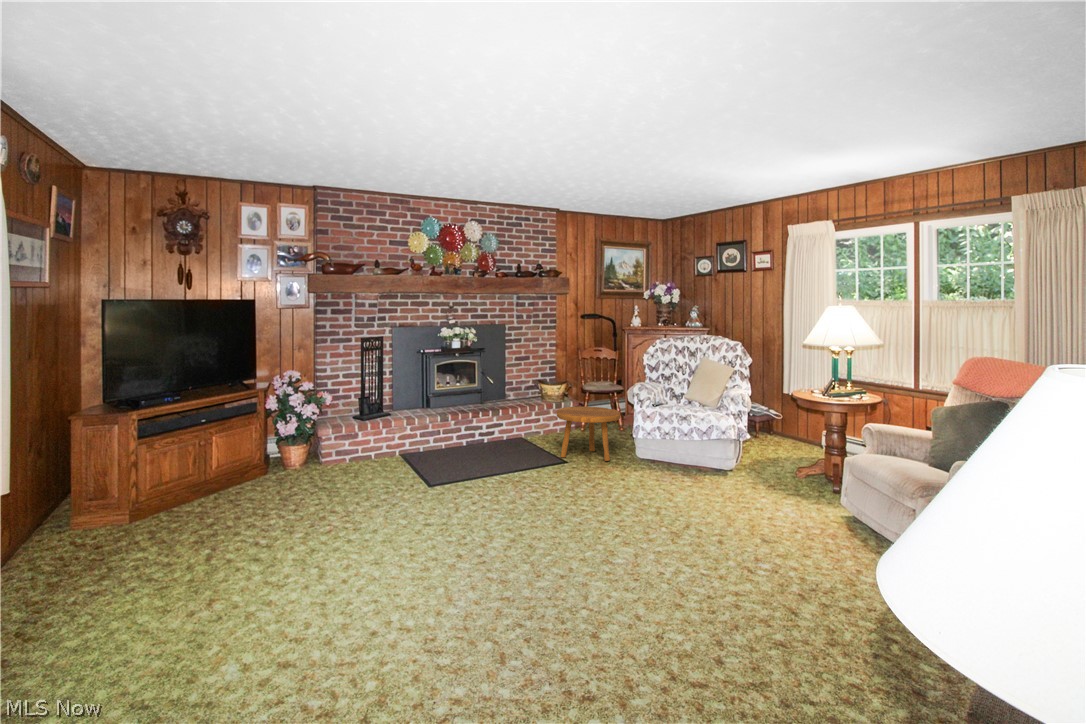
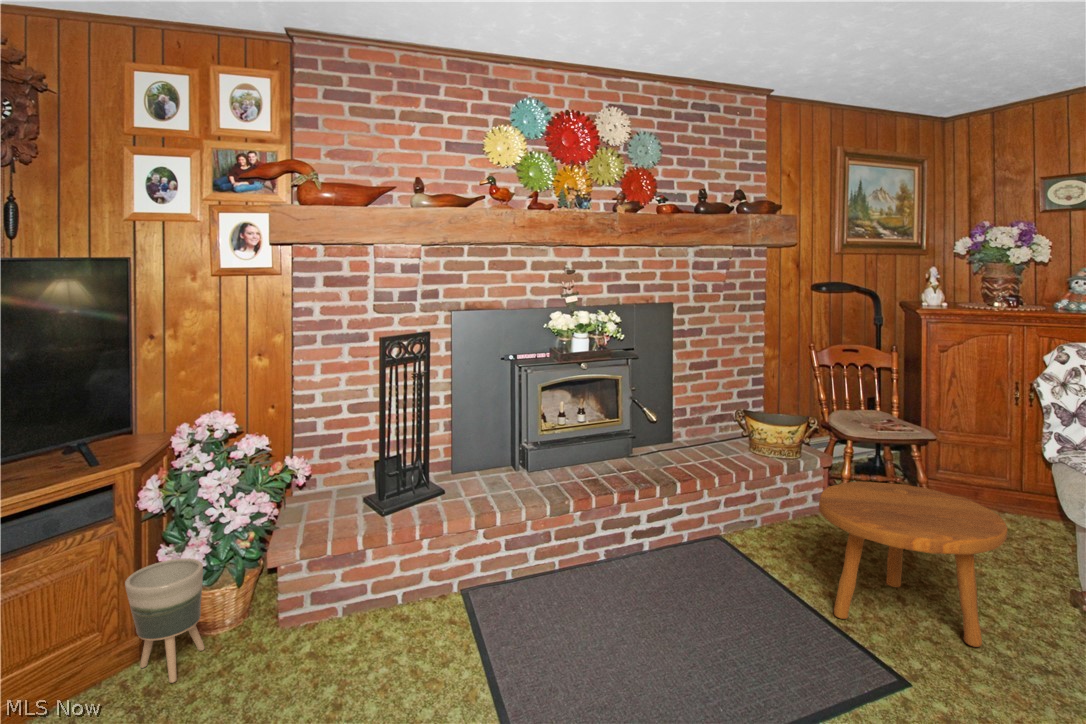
planter: none [275,429,303,474] -> present [125,559,205,683]

